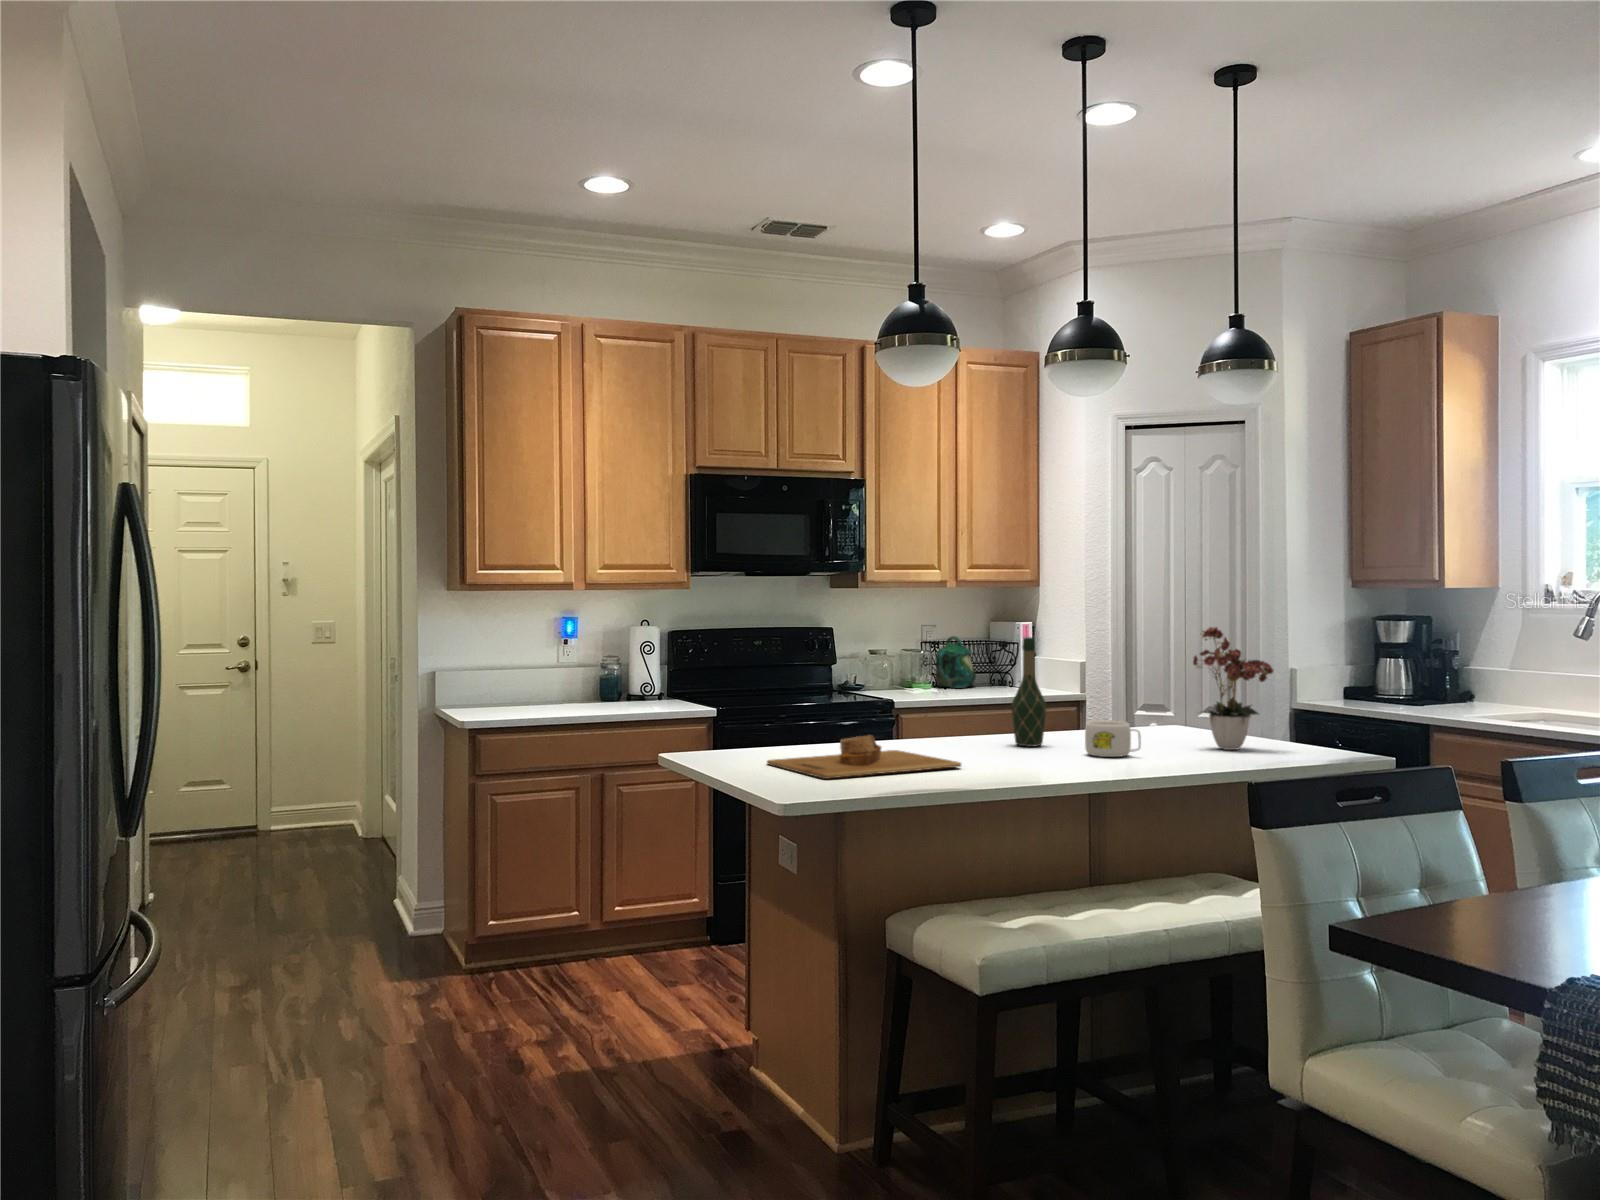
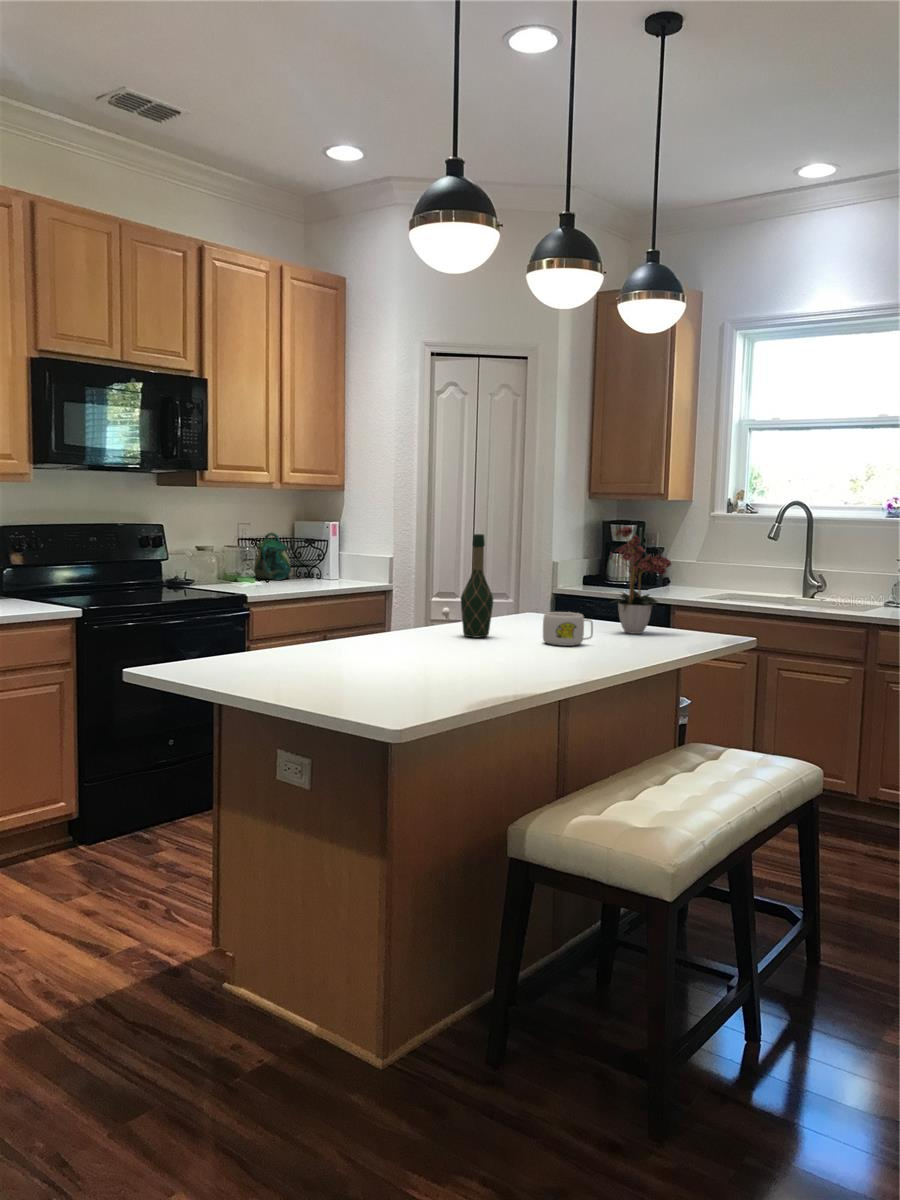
cutting board: present [767,735,961,779] -> none [282,635,481,688]

